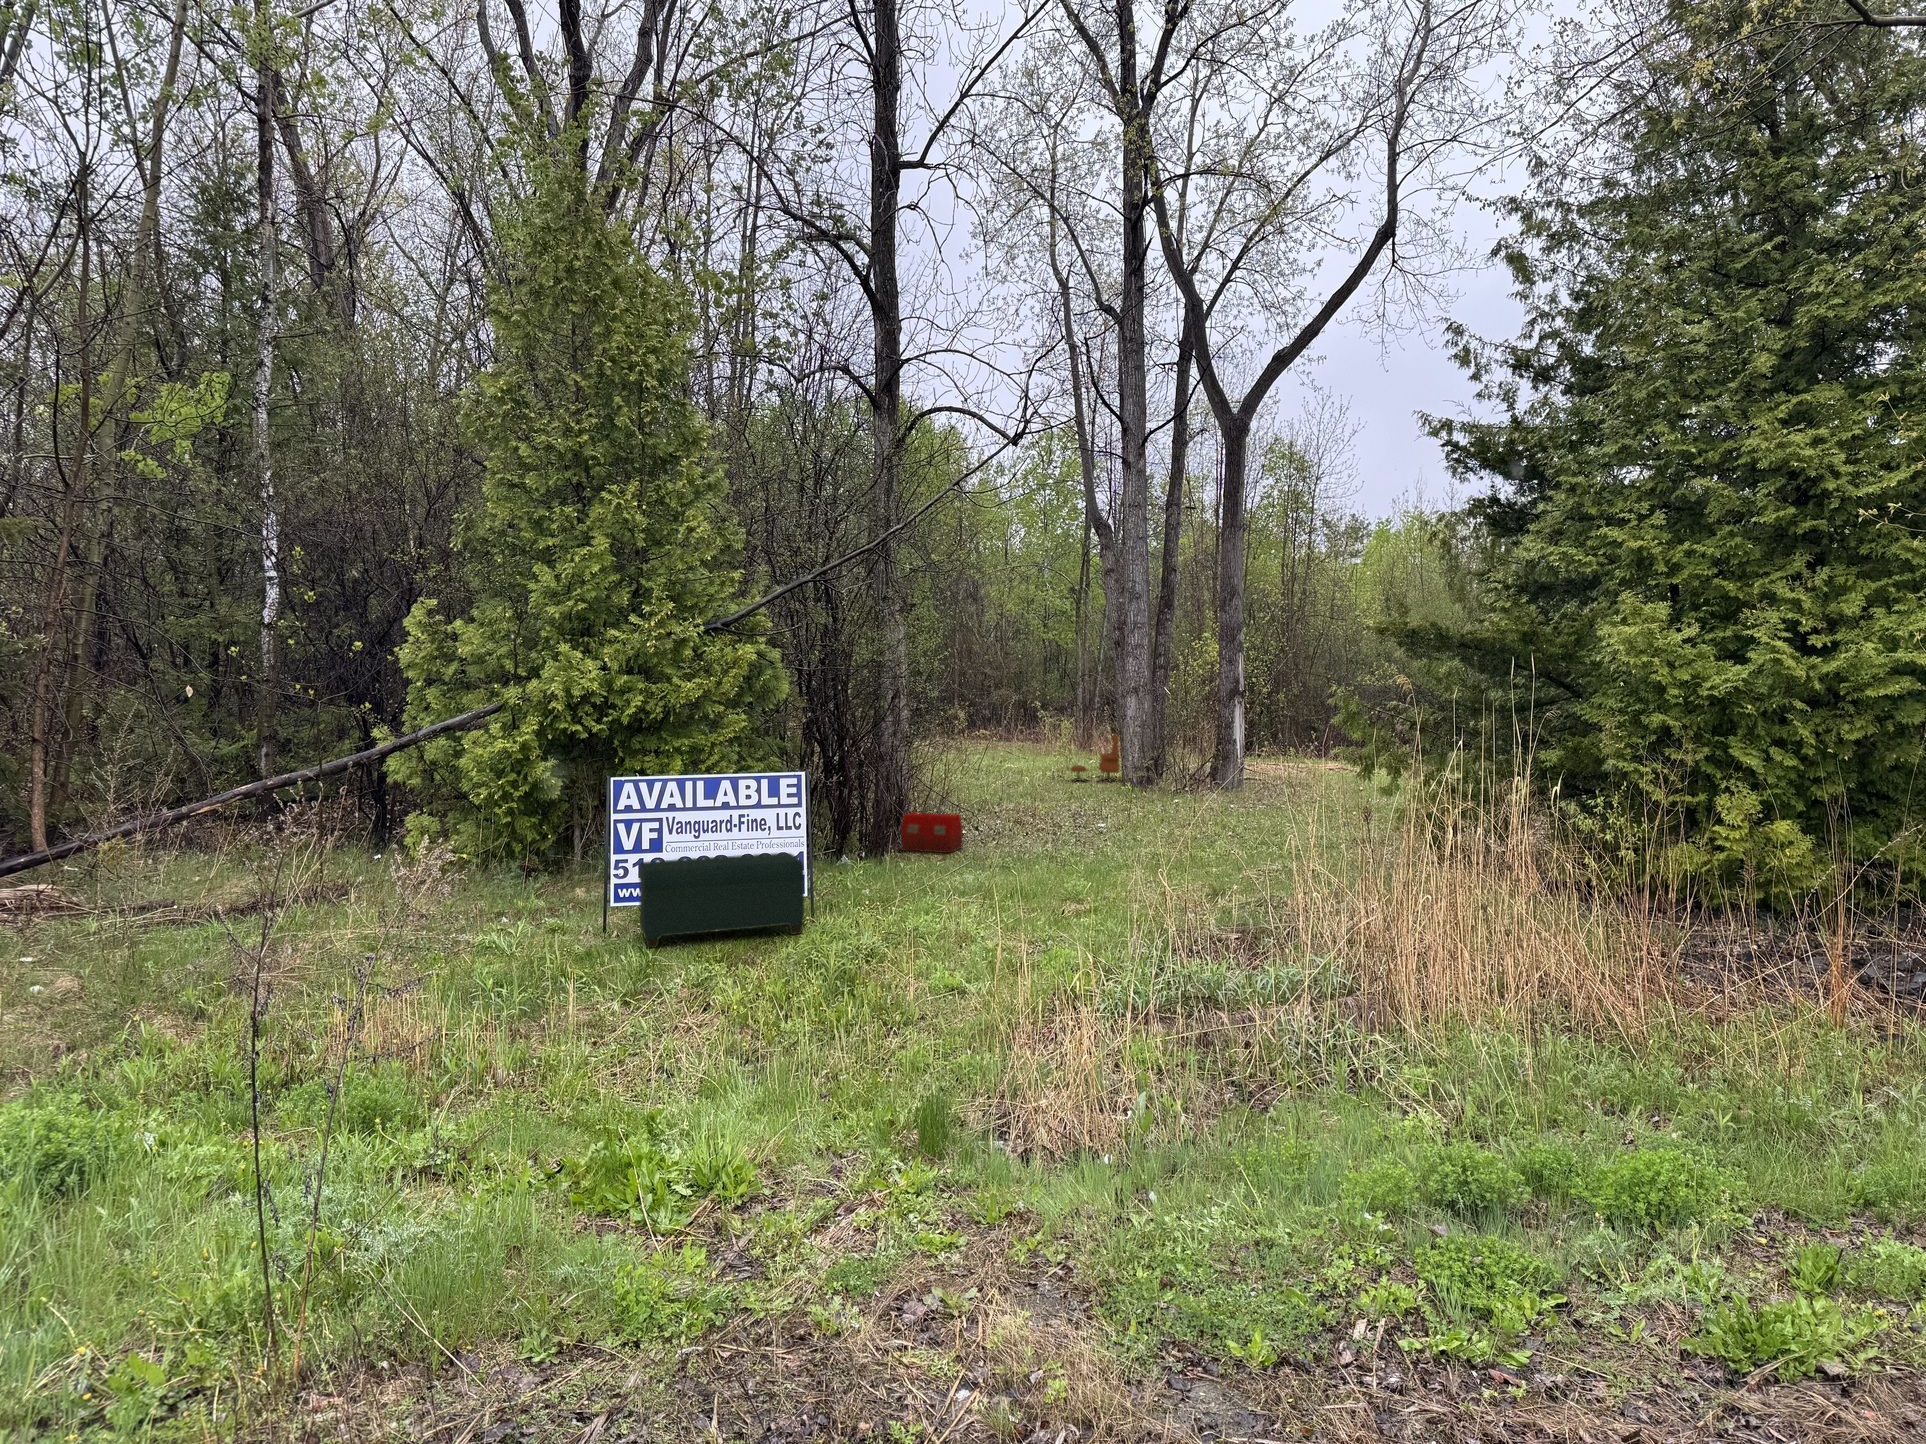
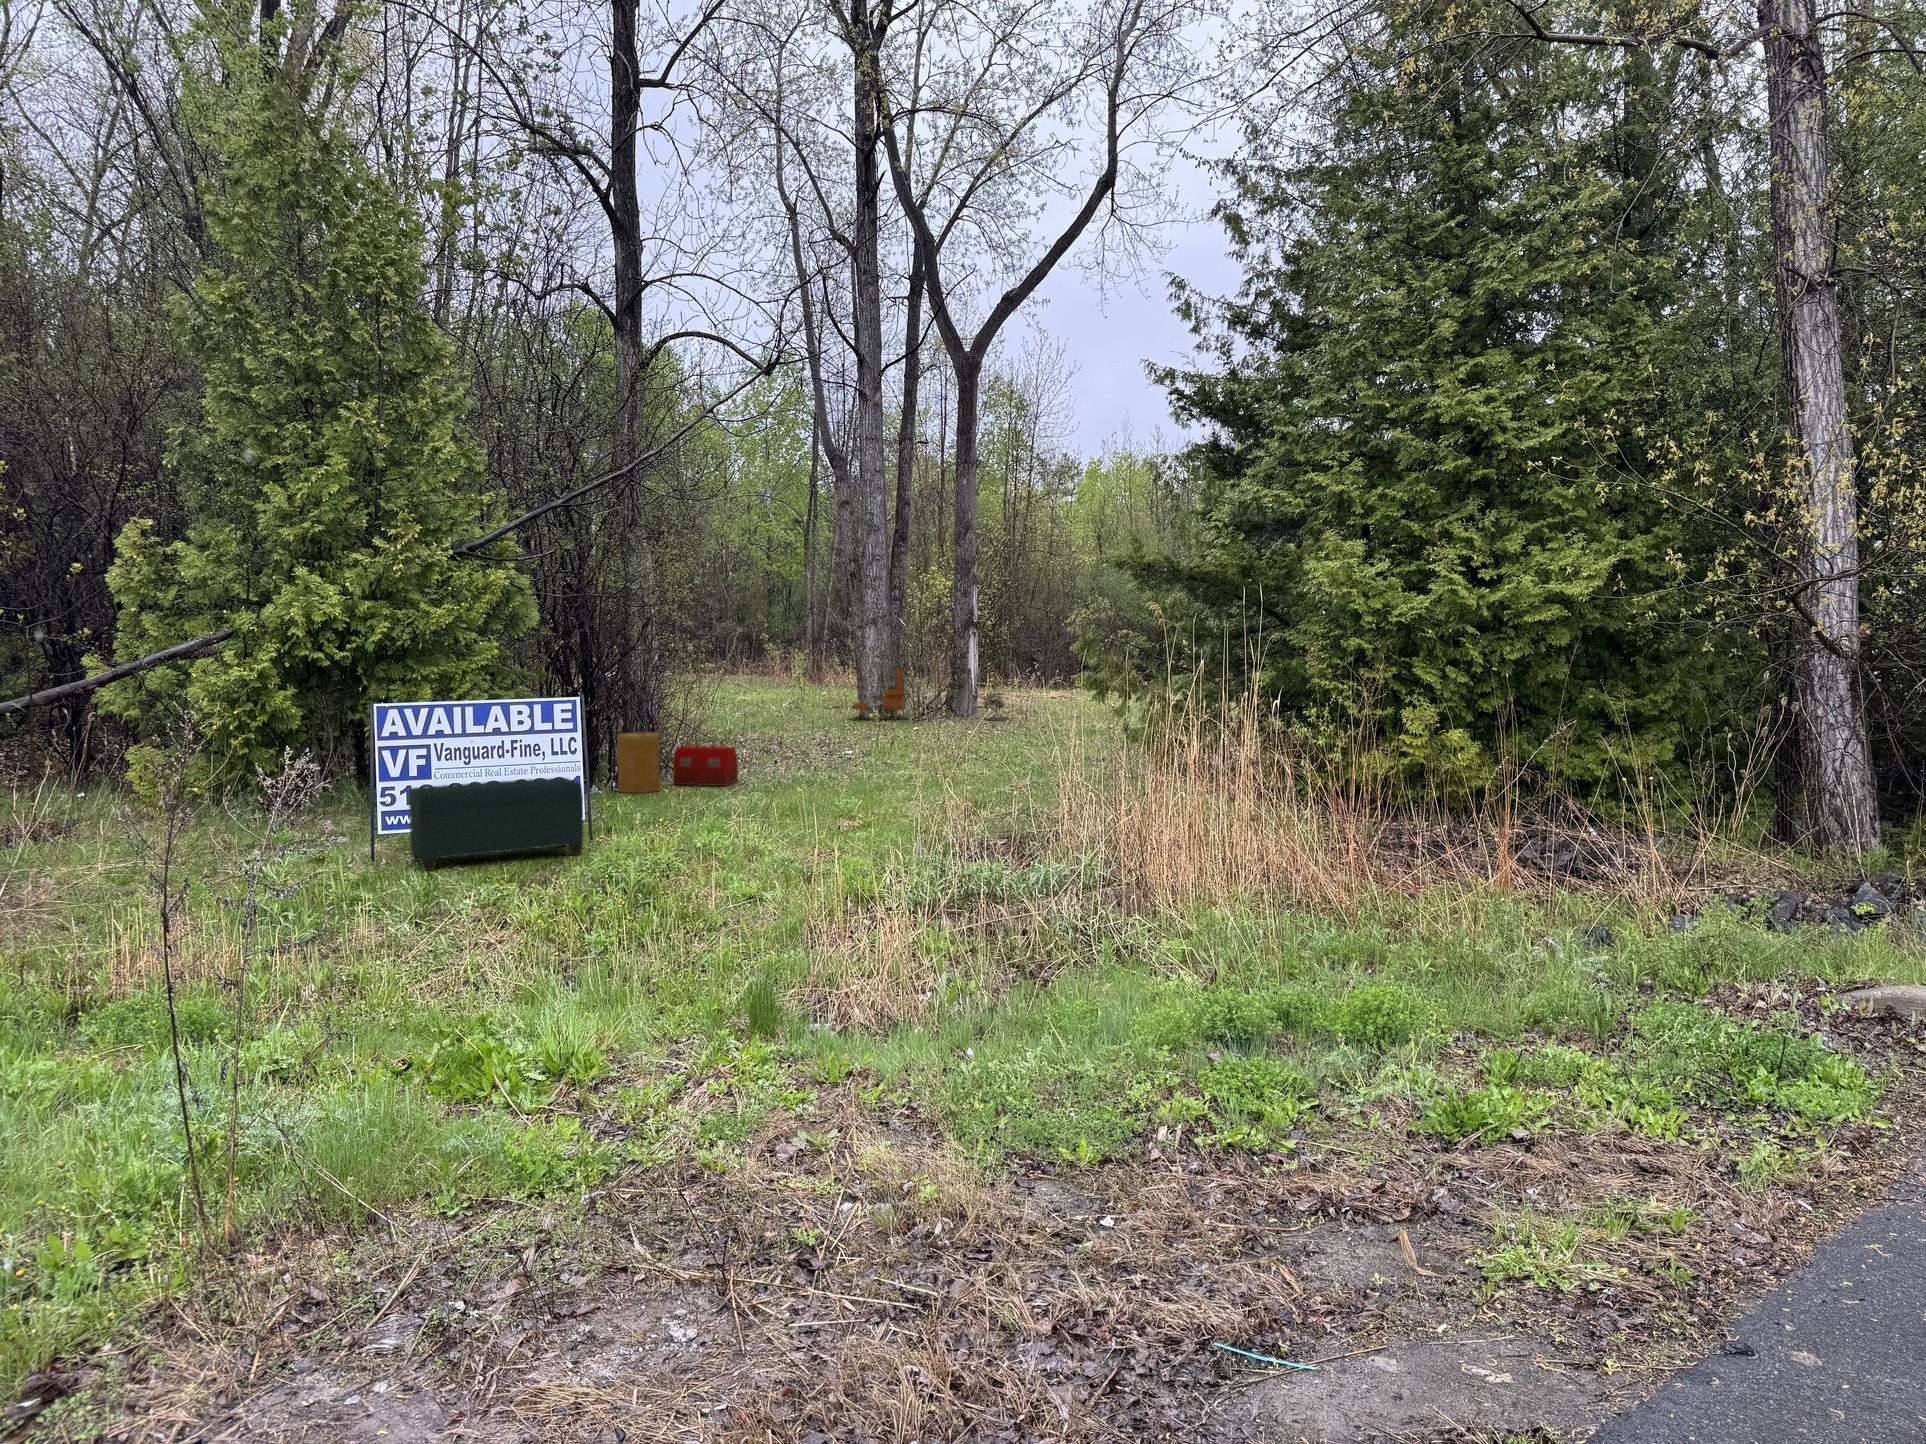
potted tree: none [1191,745,1218,784] -> present [983,683,1005,721]
basket: none [849,800,889,859] -> present [618,732,660,793]

